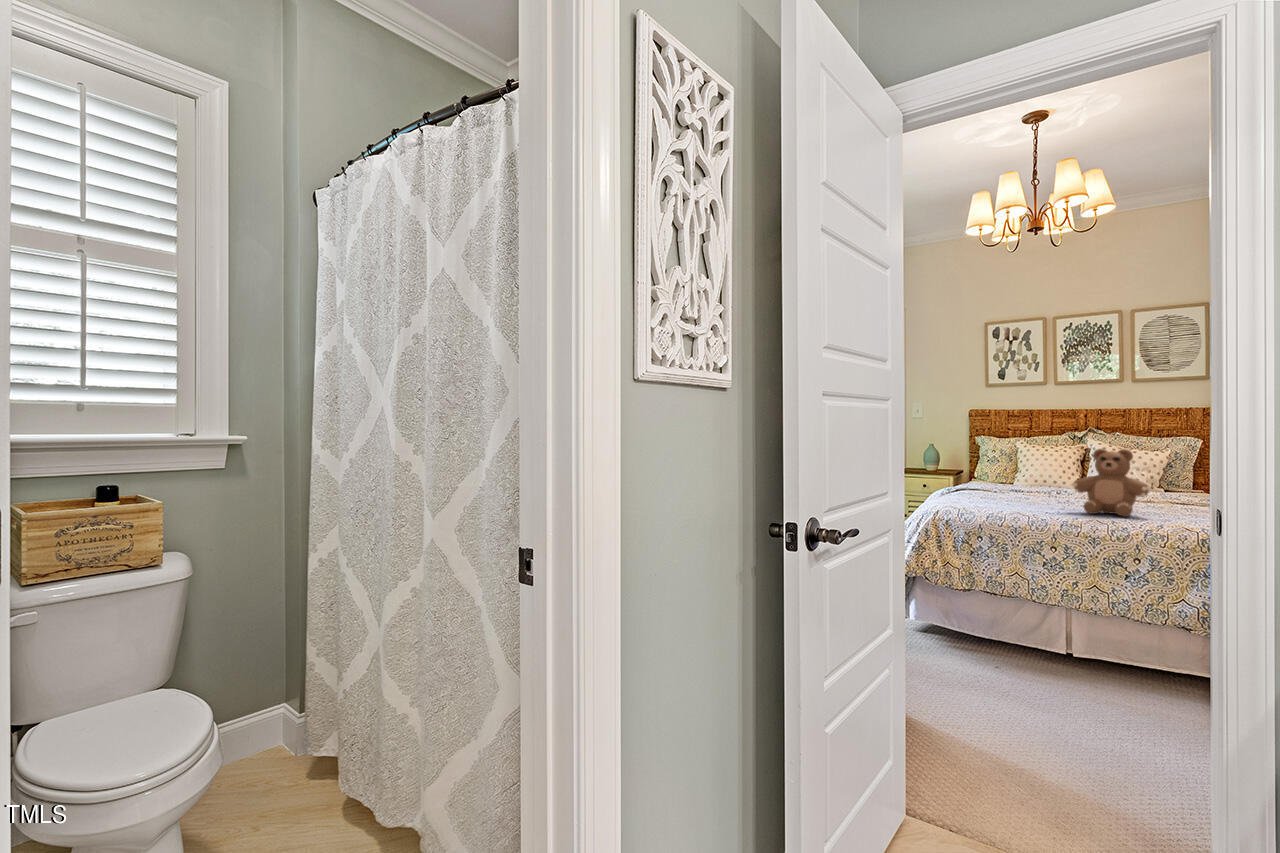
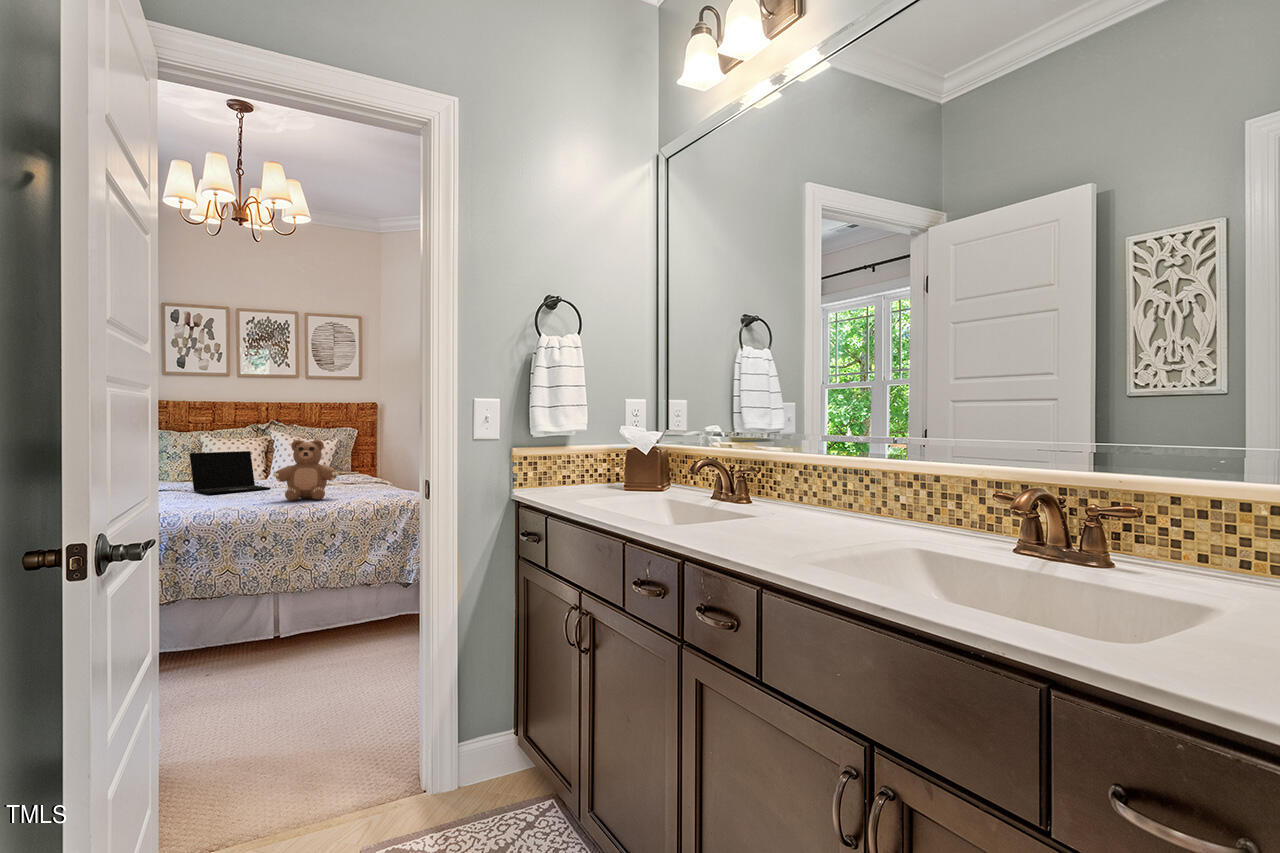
laptop: none [998,458,1077,499] -> present [190,451,271,494]

